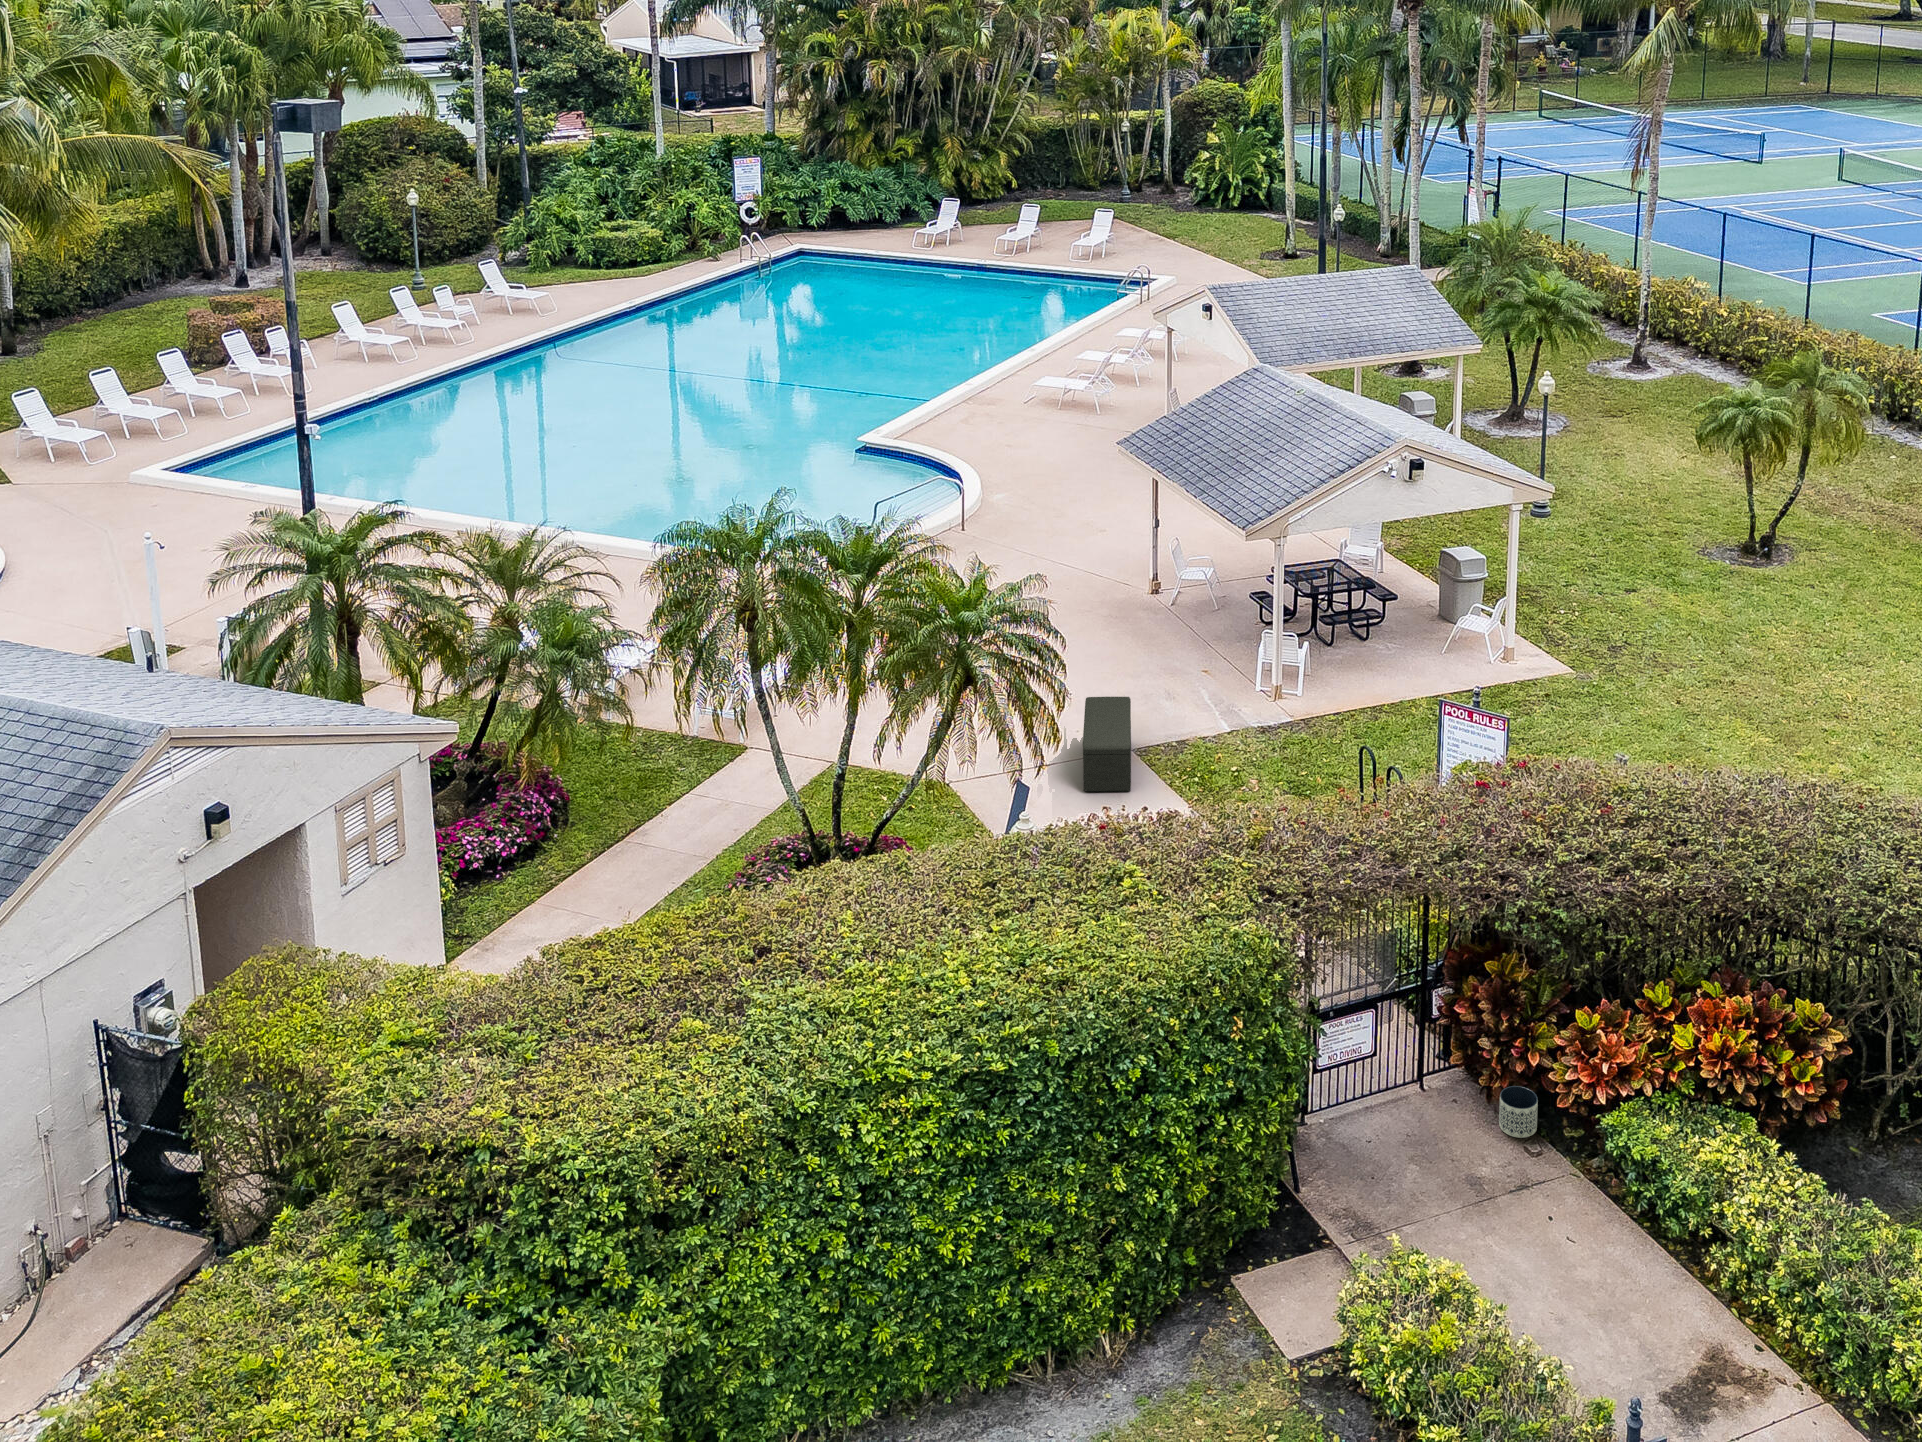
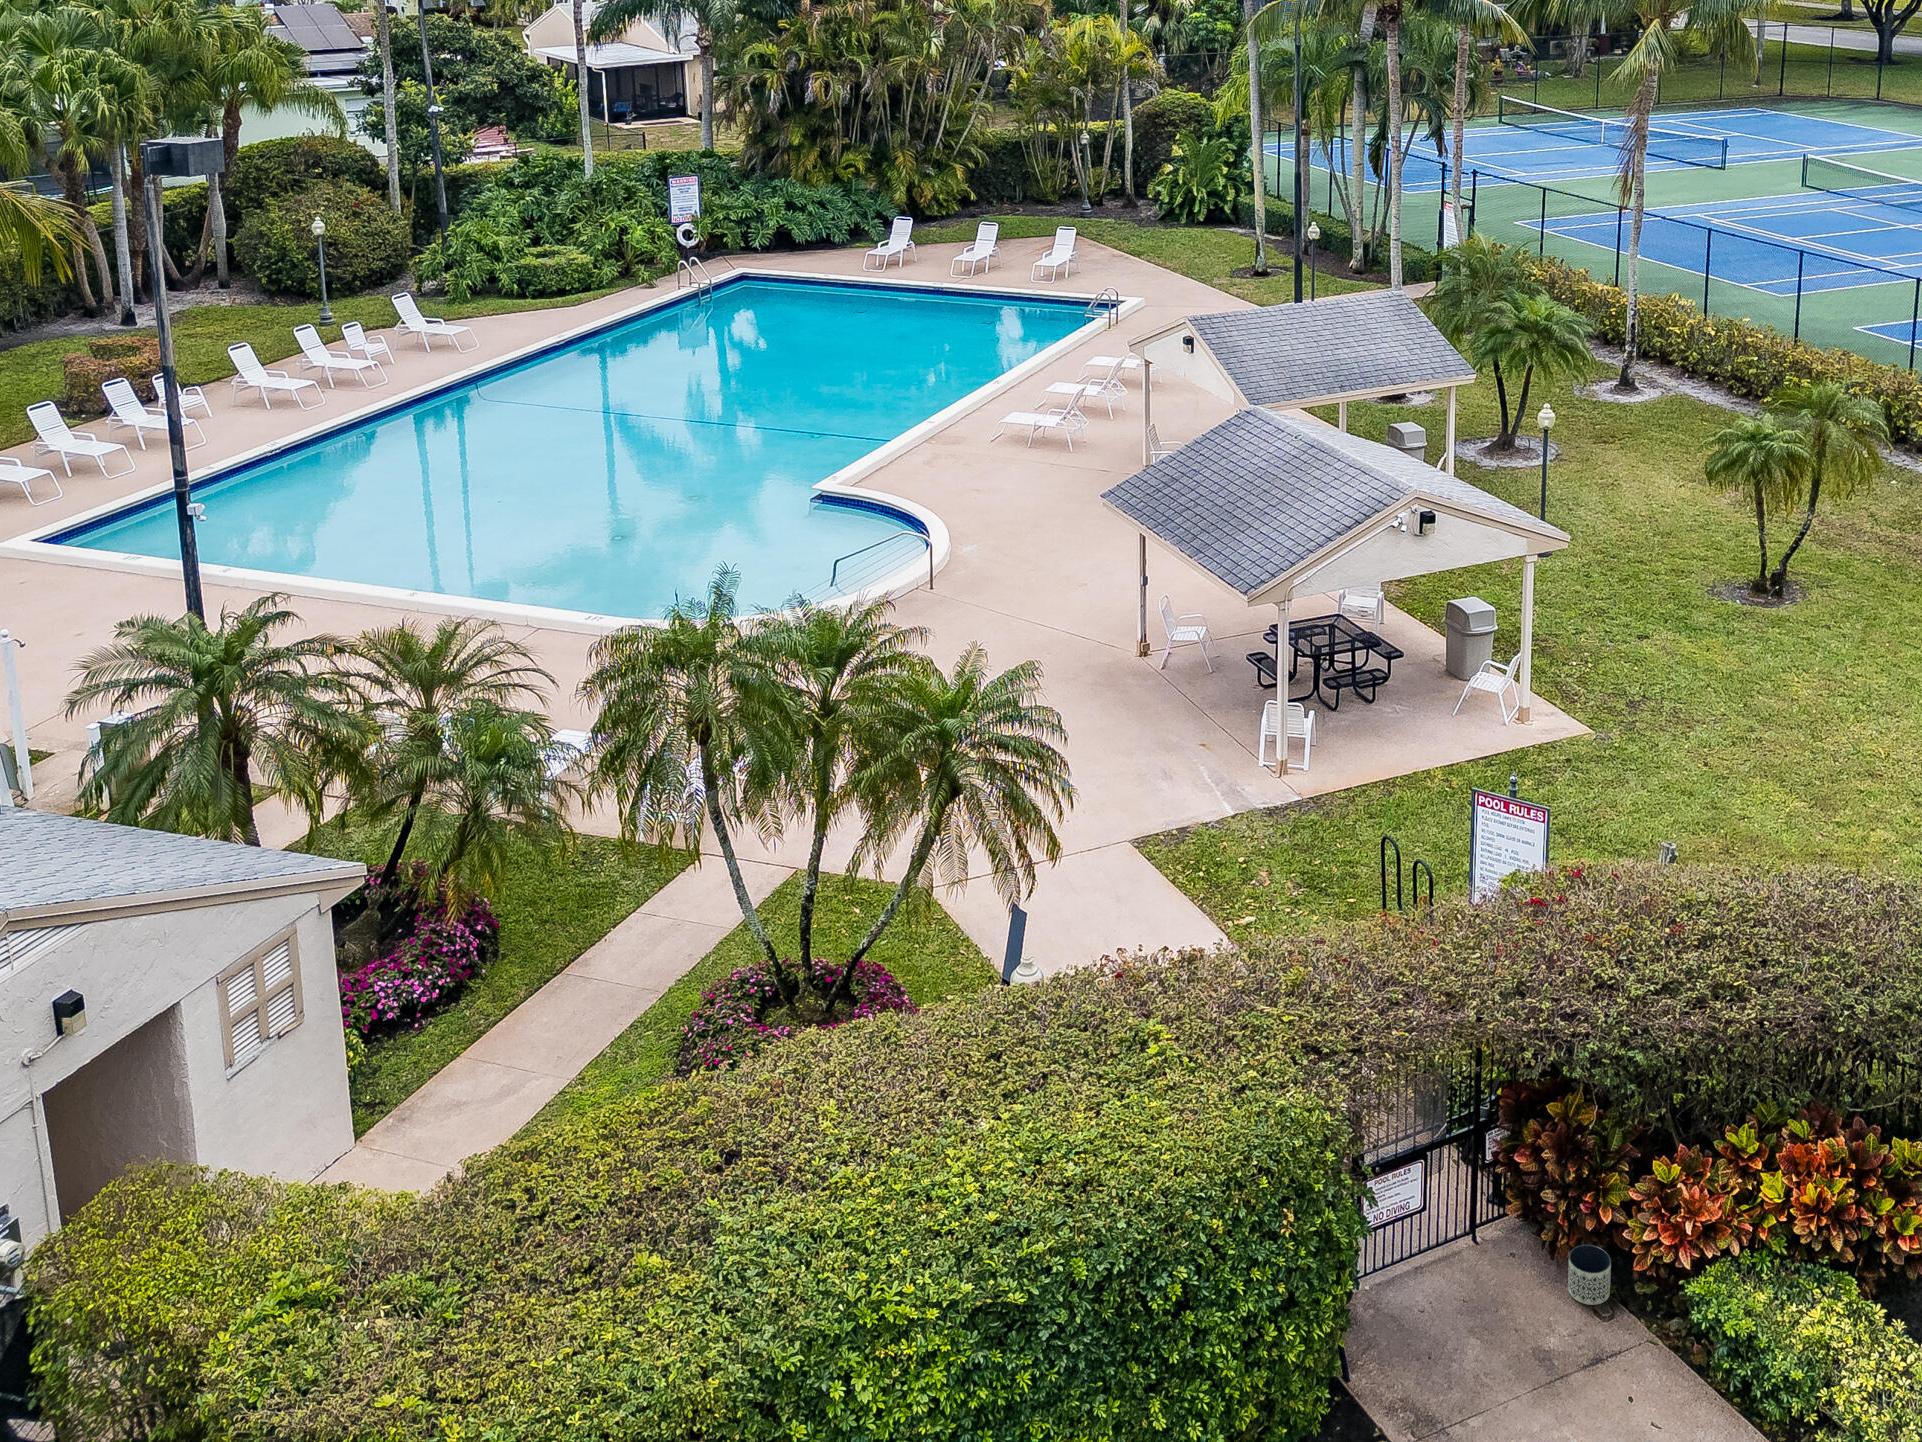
storage bench: present [1083,697,1131,792] -> none [1080,789,1134,900]

